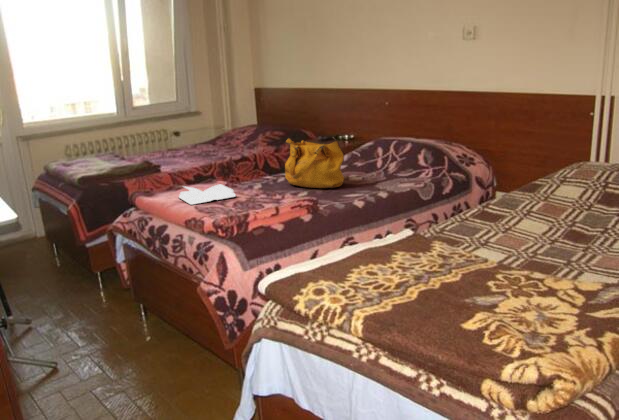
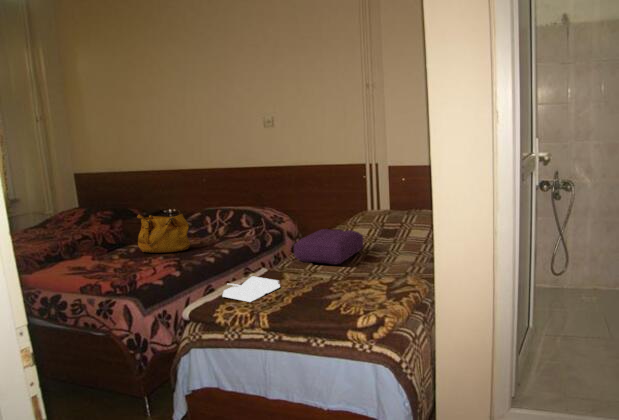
pillow: none [465,181,582,237] -> present [294,229,363,264]
book: present [178,184,236,205] -> present [222,276,281,303]

